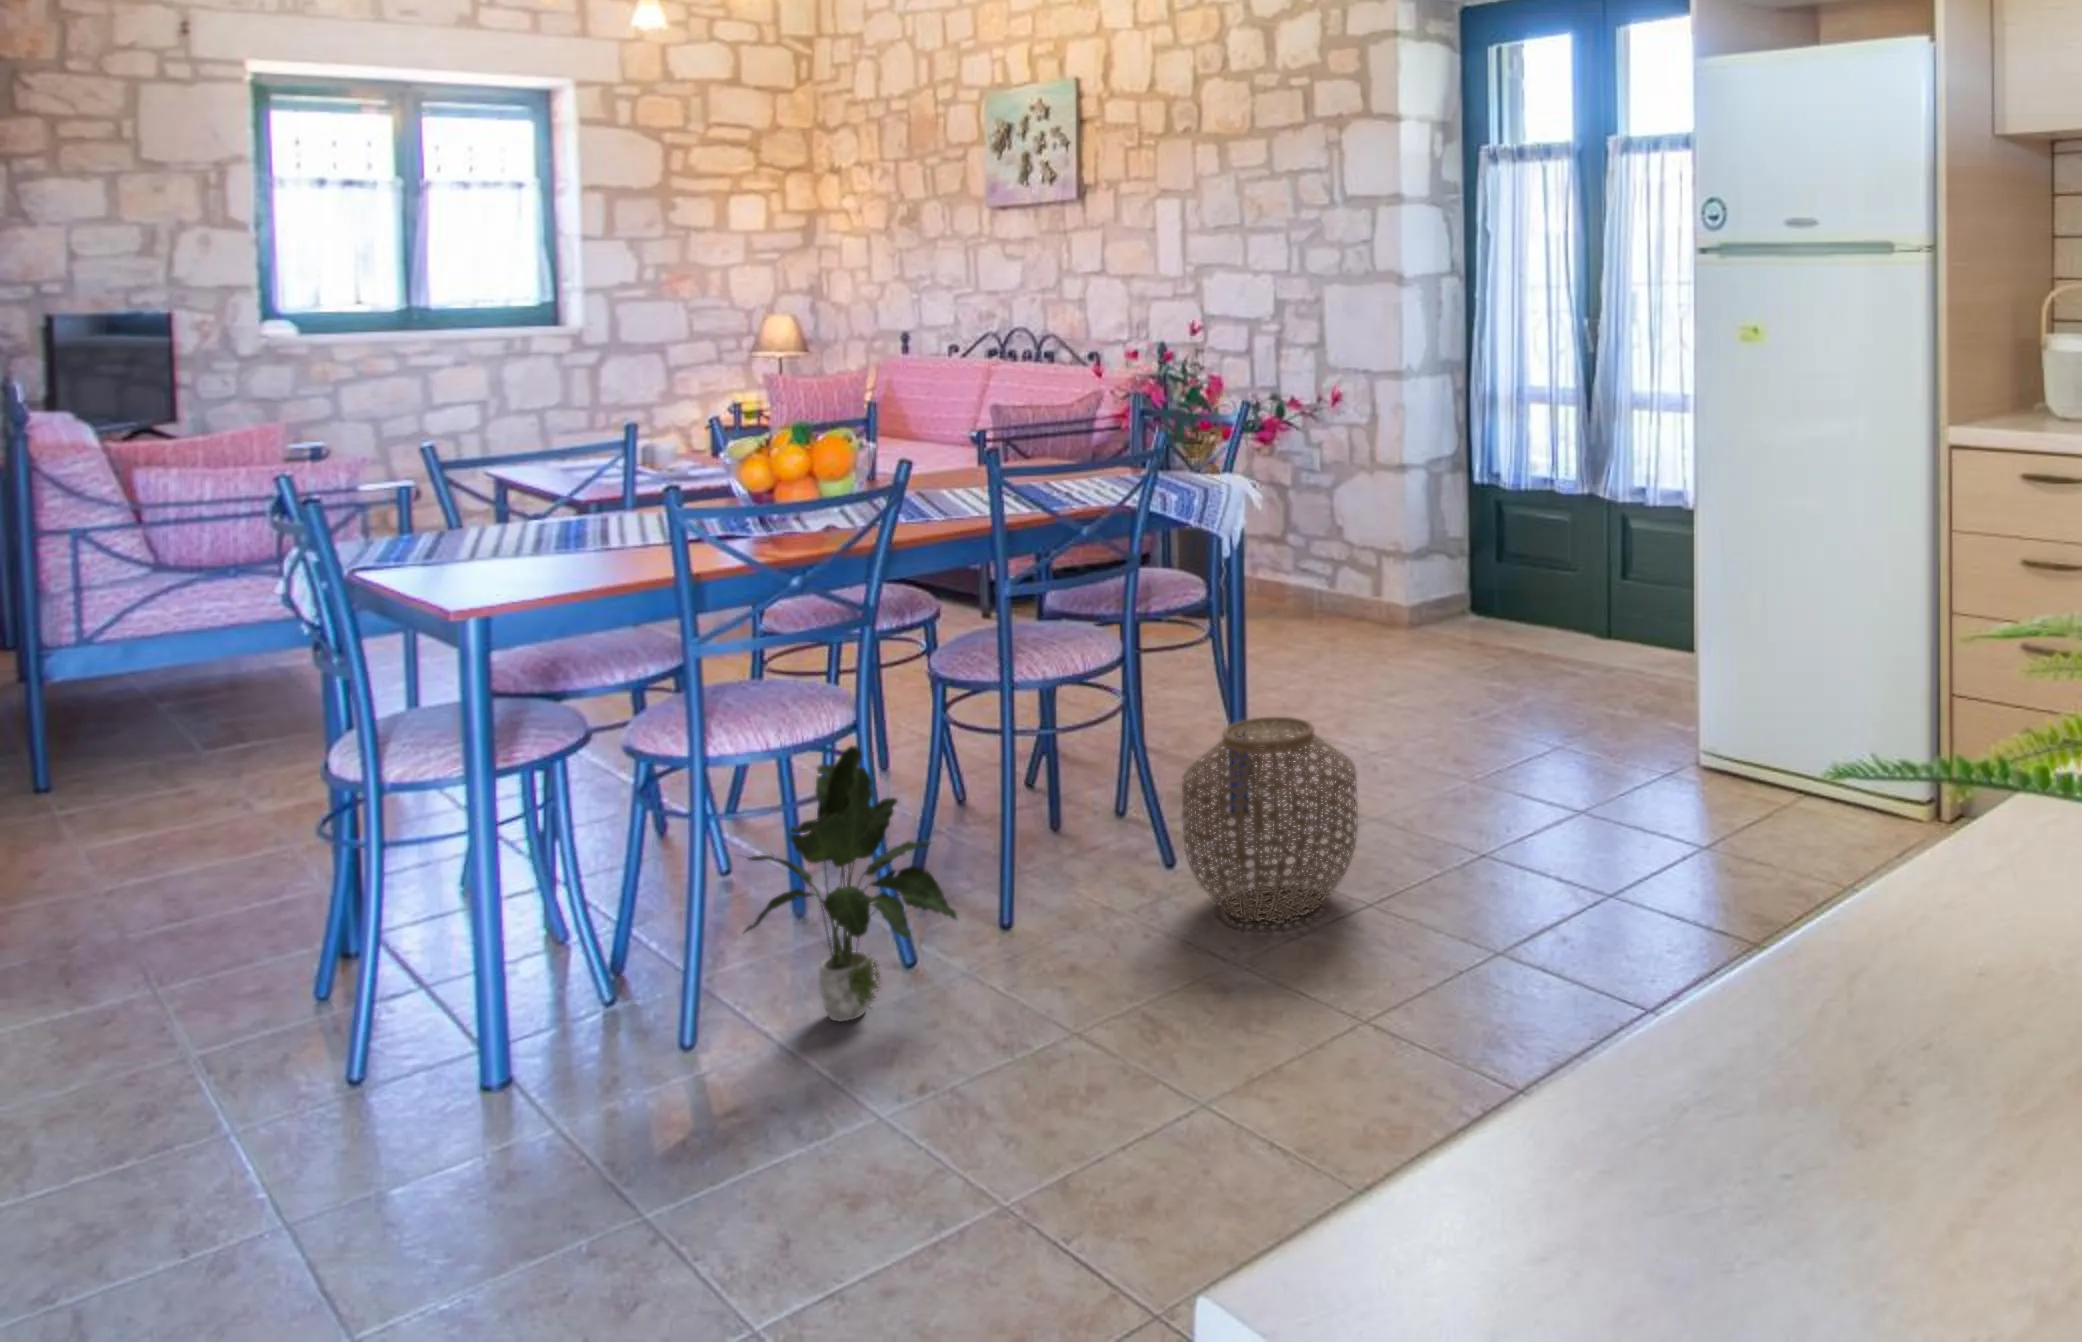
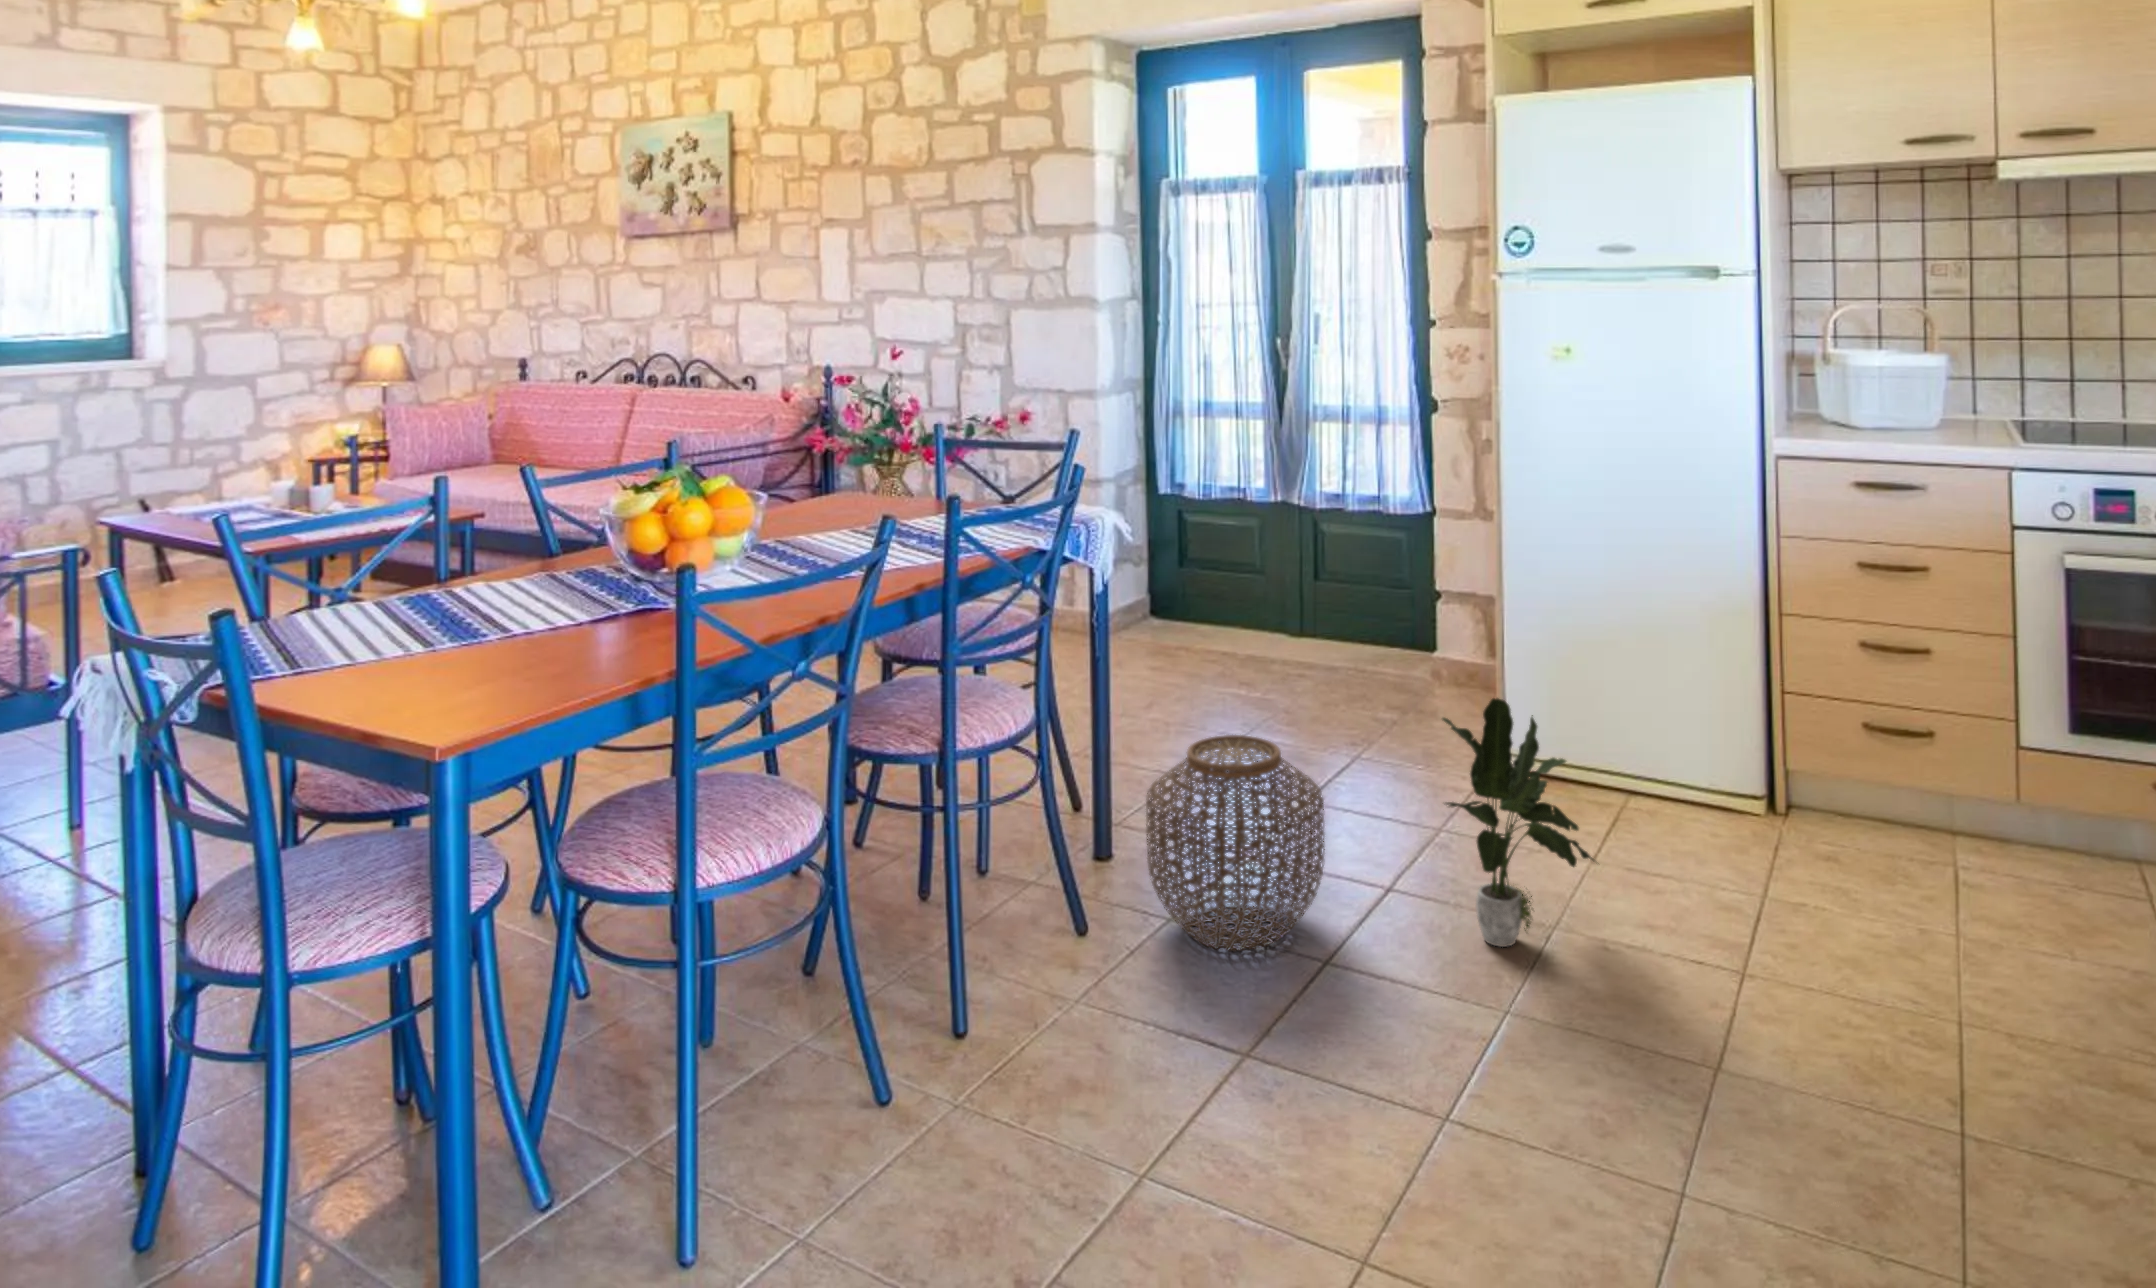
potted plant: present [741,746,957,1022] -> present [1442,698,1595,947]

